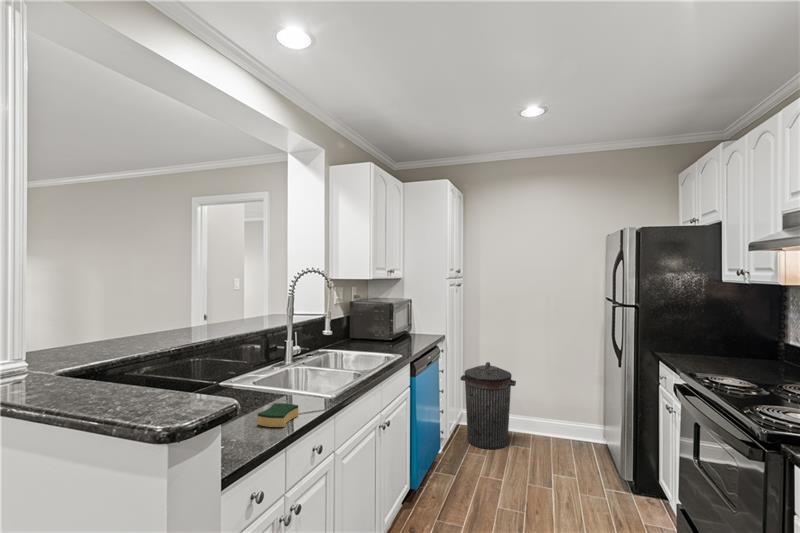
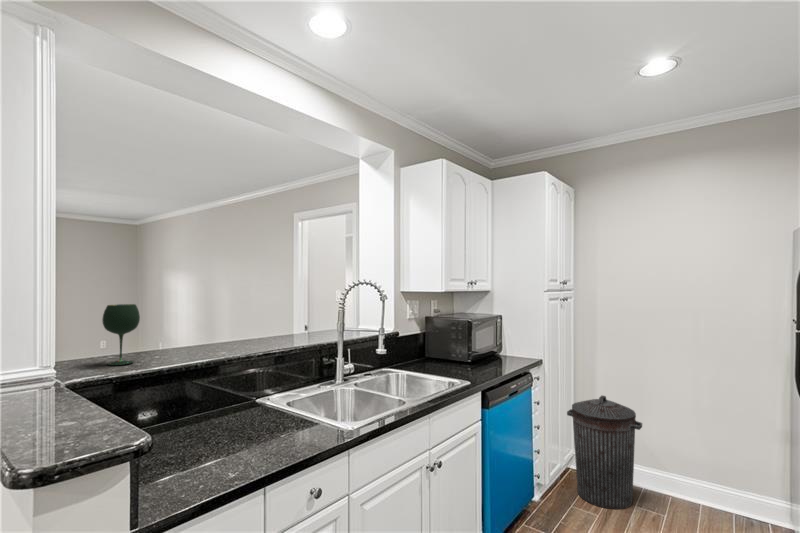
wine glass: none [63,293,104,356] -> present [102,304,140,365]
sponge: present [258,403,298,427] -> none [246,431,295,462]

